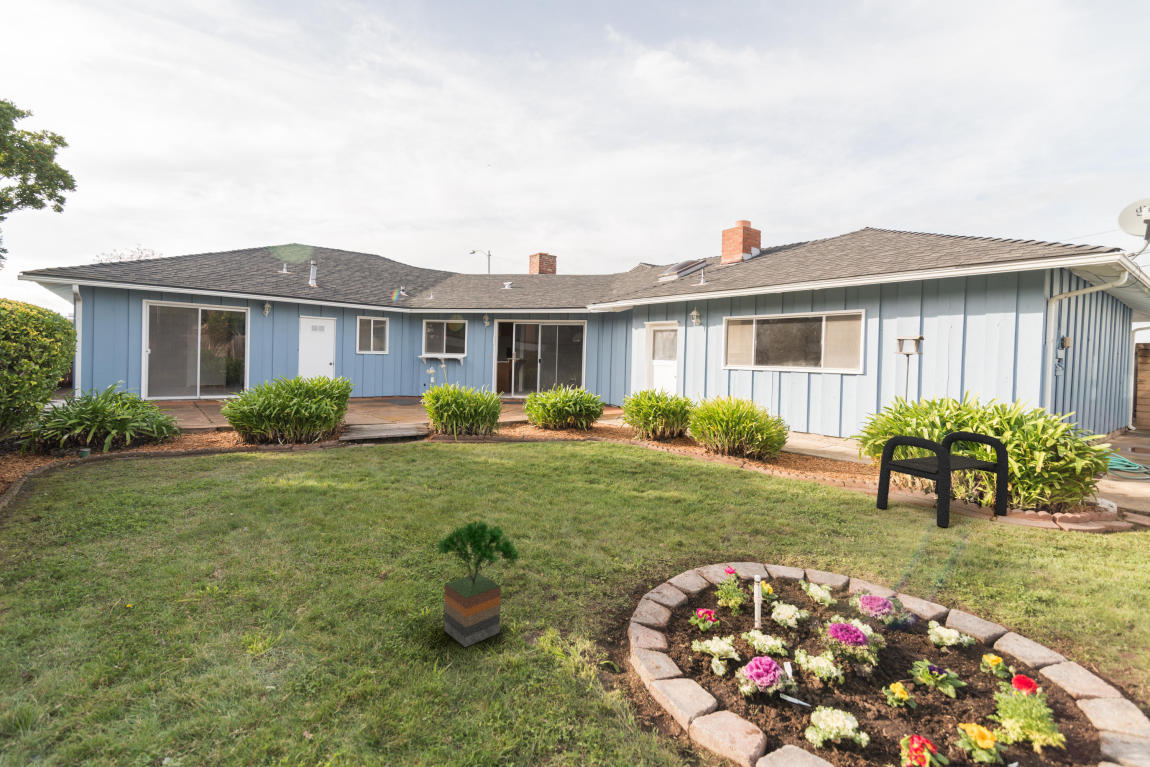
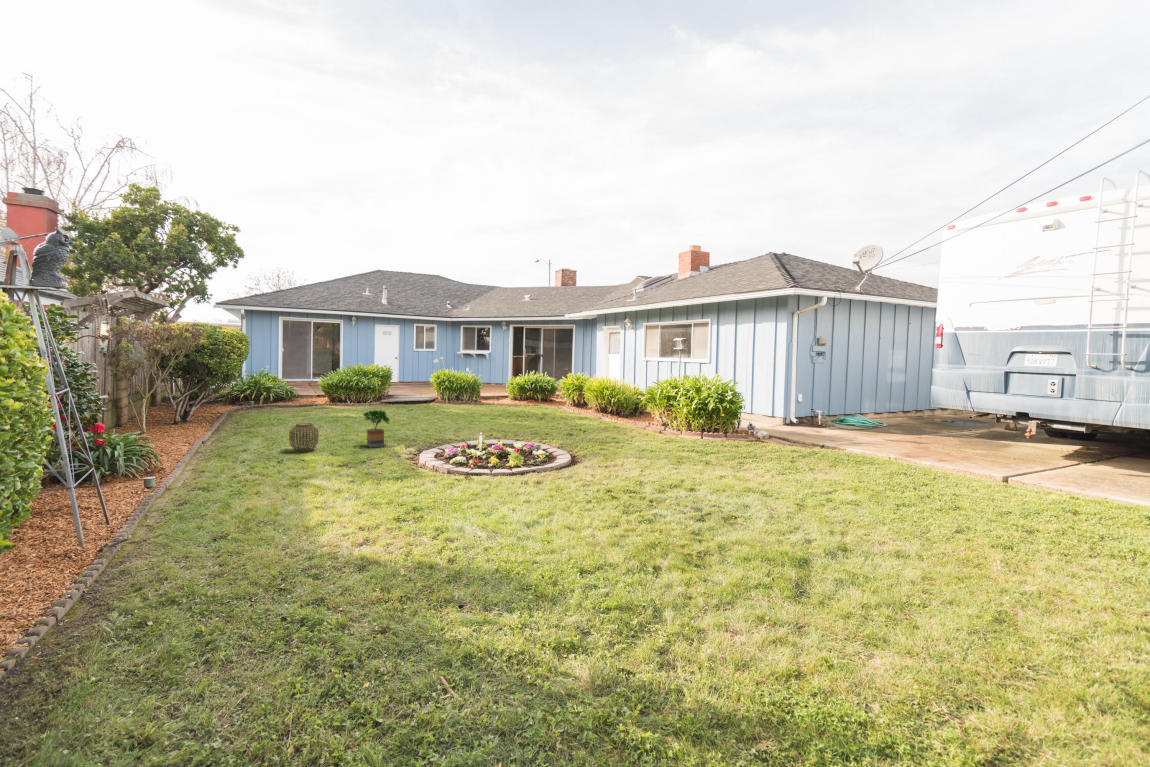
bench: present [876,432,1009,527] -> none [616,393,680,437]
woven basket: none [188,600,301,724] -> present [289,423,318,452]

